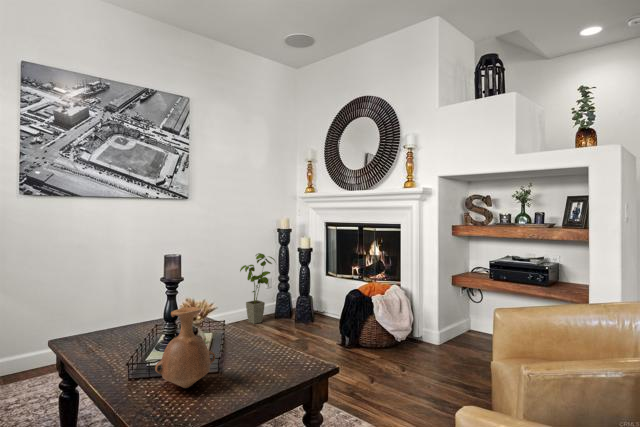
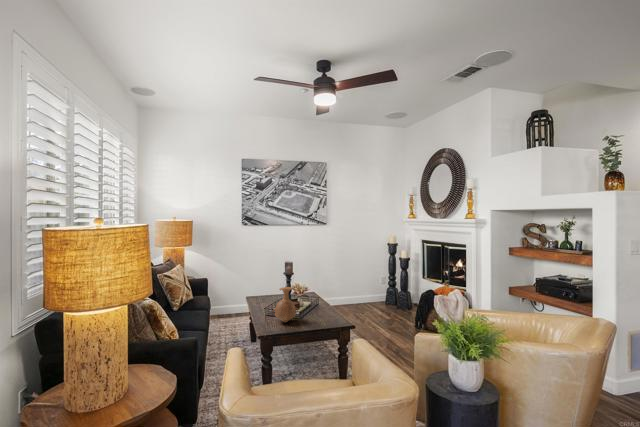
house plant: present [240,253,275,324] -> none [359,260,382,307]

